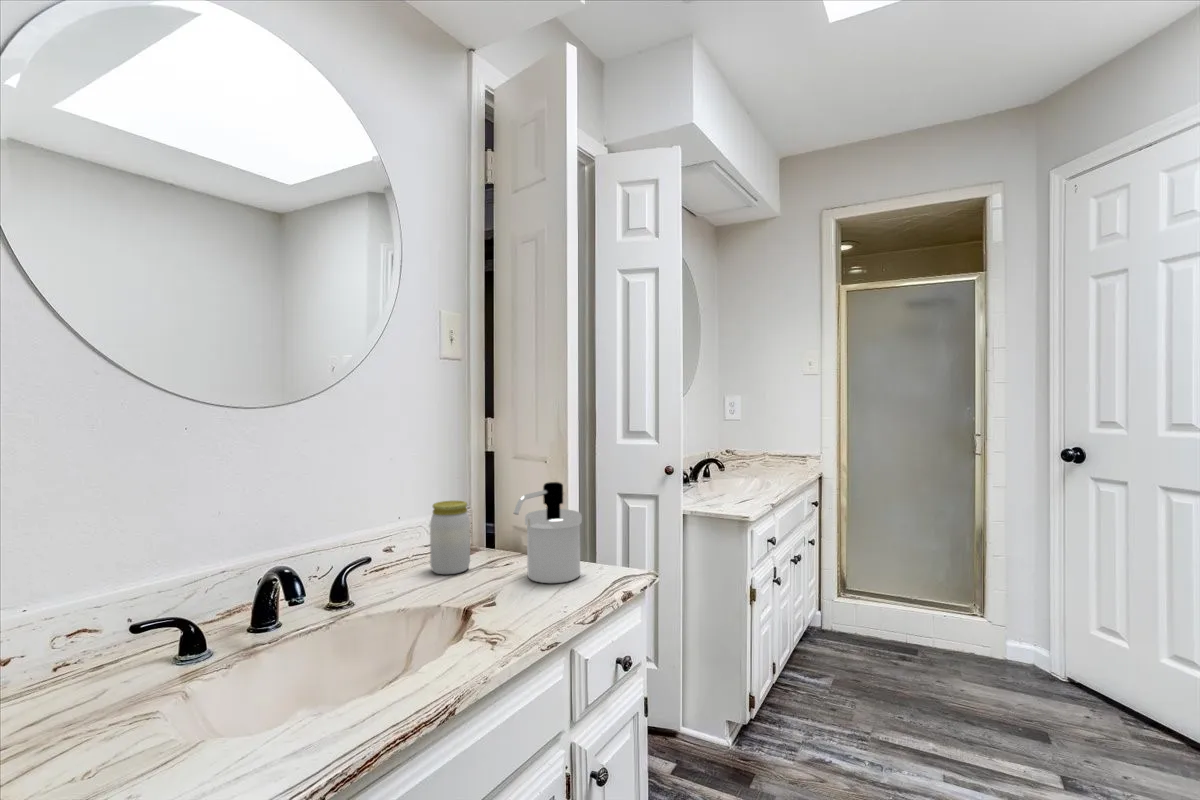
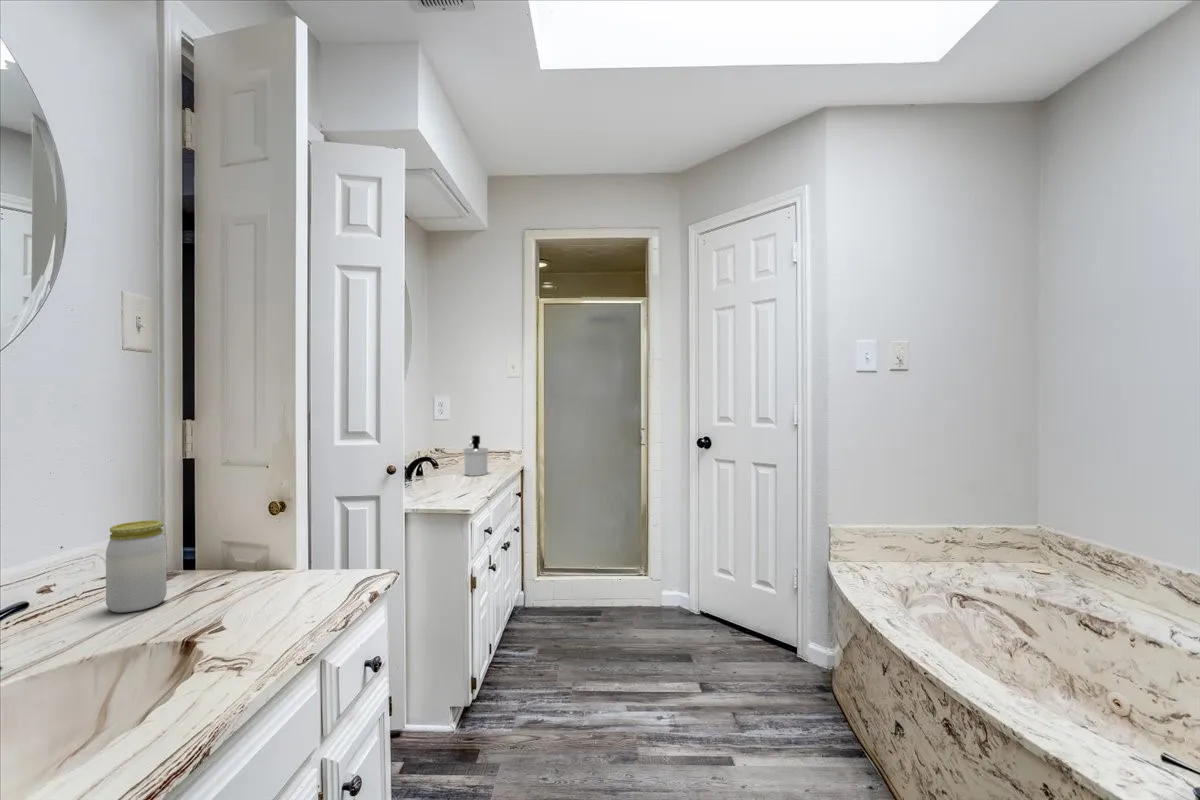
soap dispenser: present [514,482,582,583] -> present [464,435,488,476]

